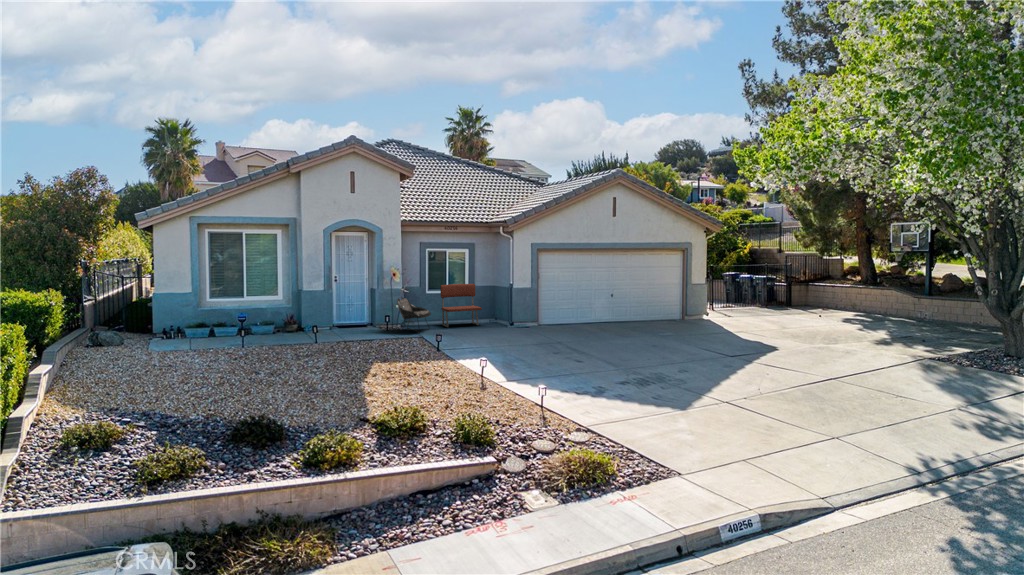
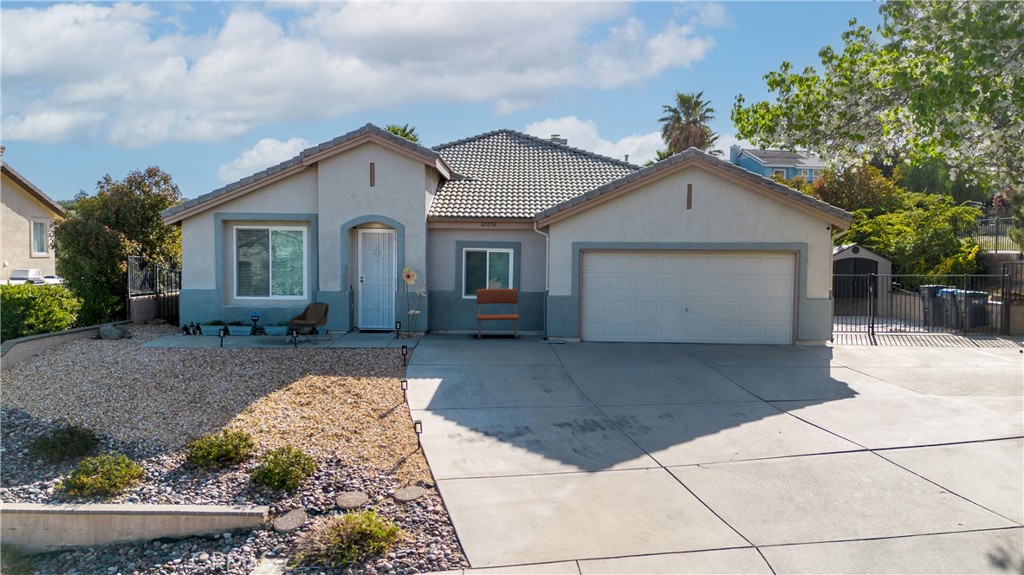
lounge chair: present [397,297,431,333] -> present [288,302,329,342]

